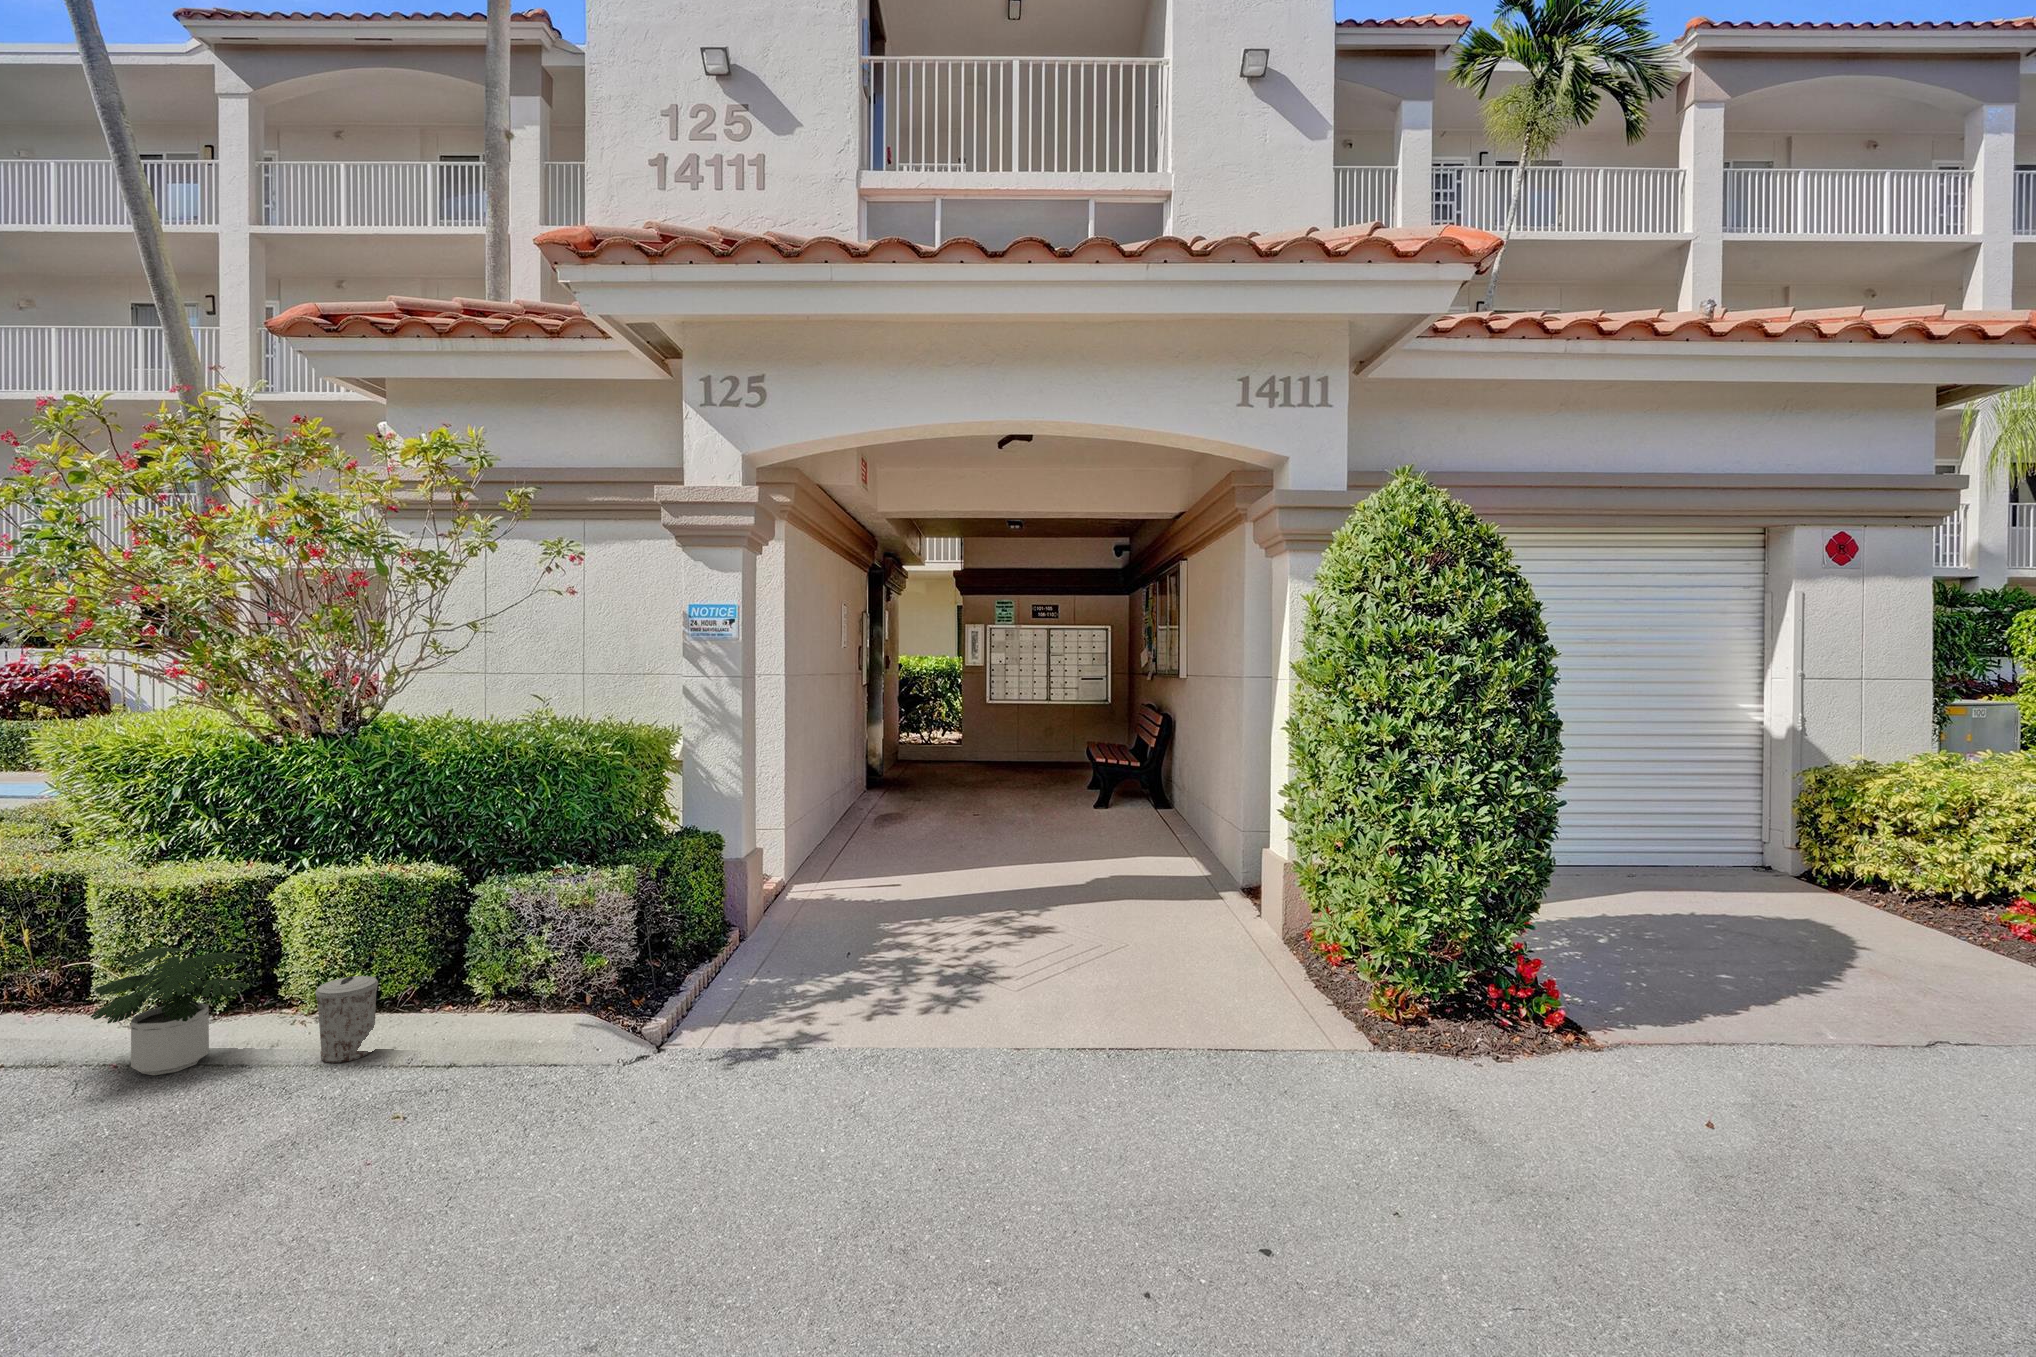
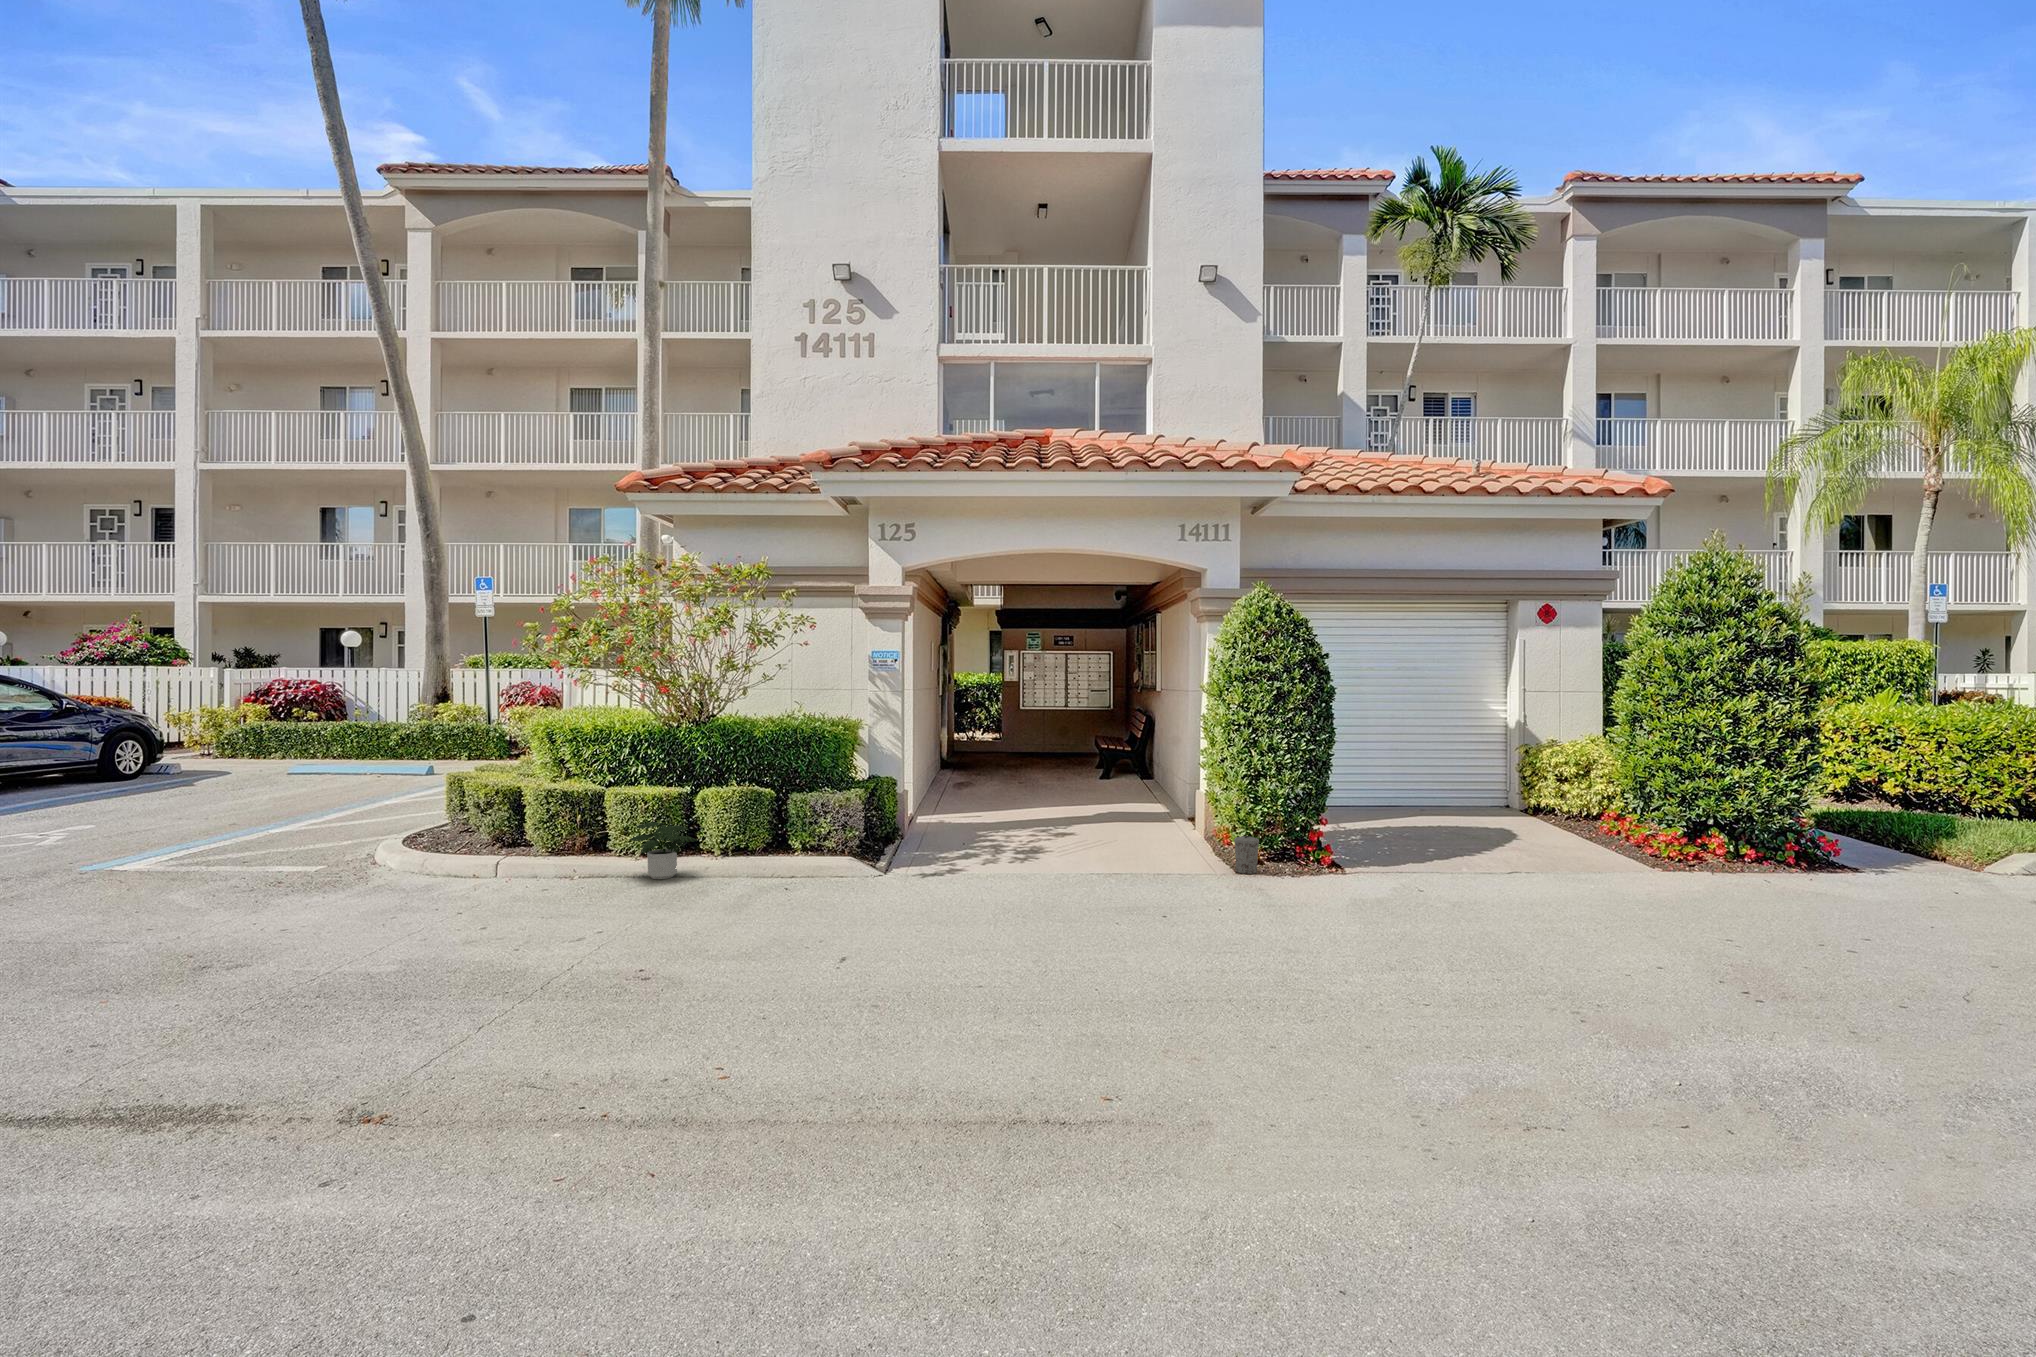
trash can: present [315,976,378,1063] -> present [1234,836,1259,874]

